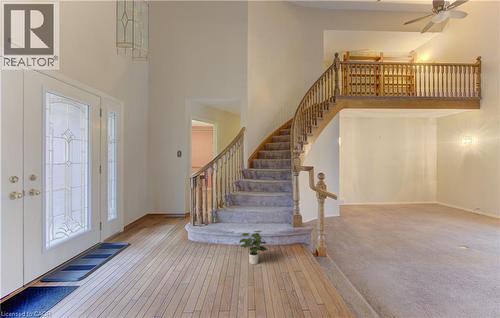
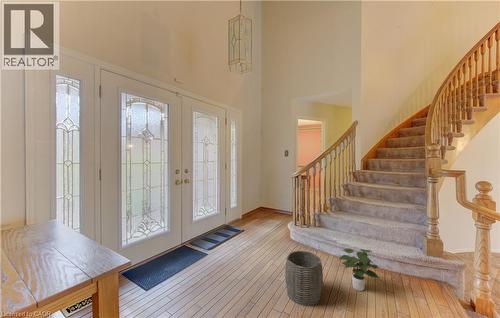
woven basket: none [196,242,229,288] -> present [285,251,323,306]

